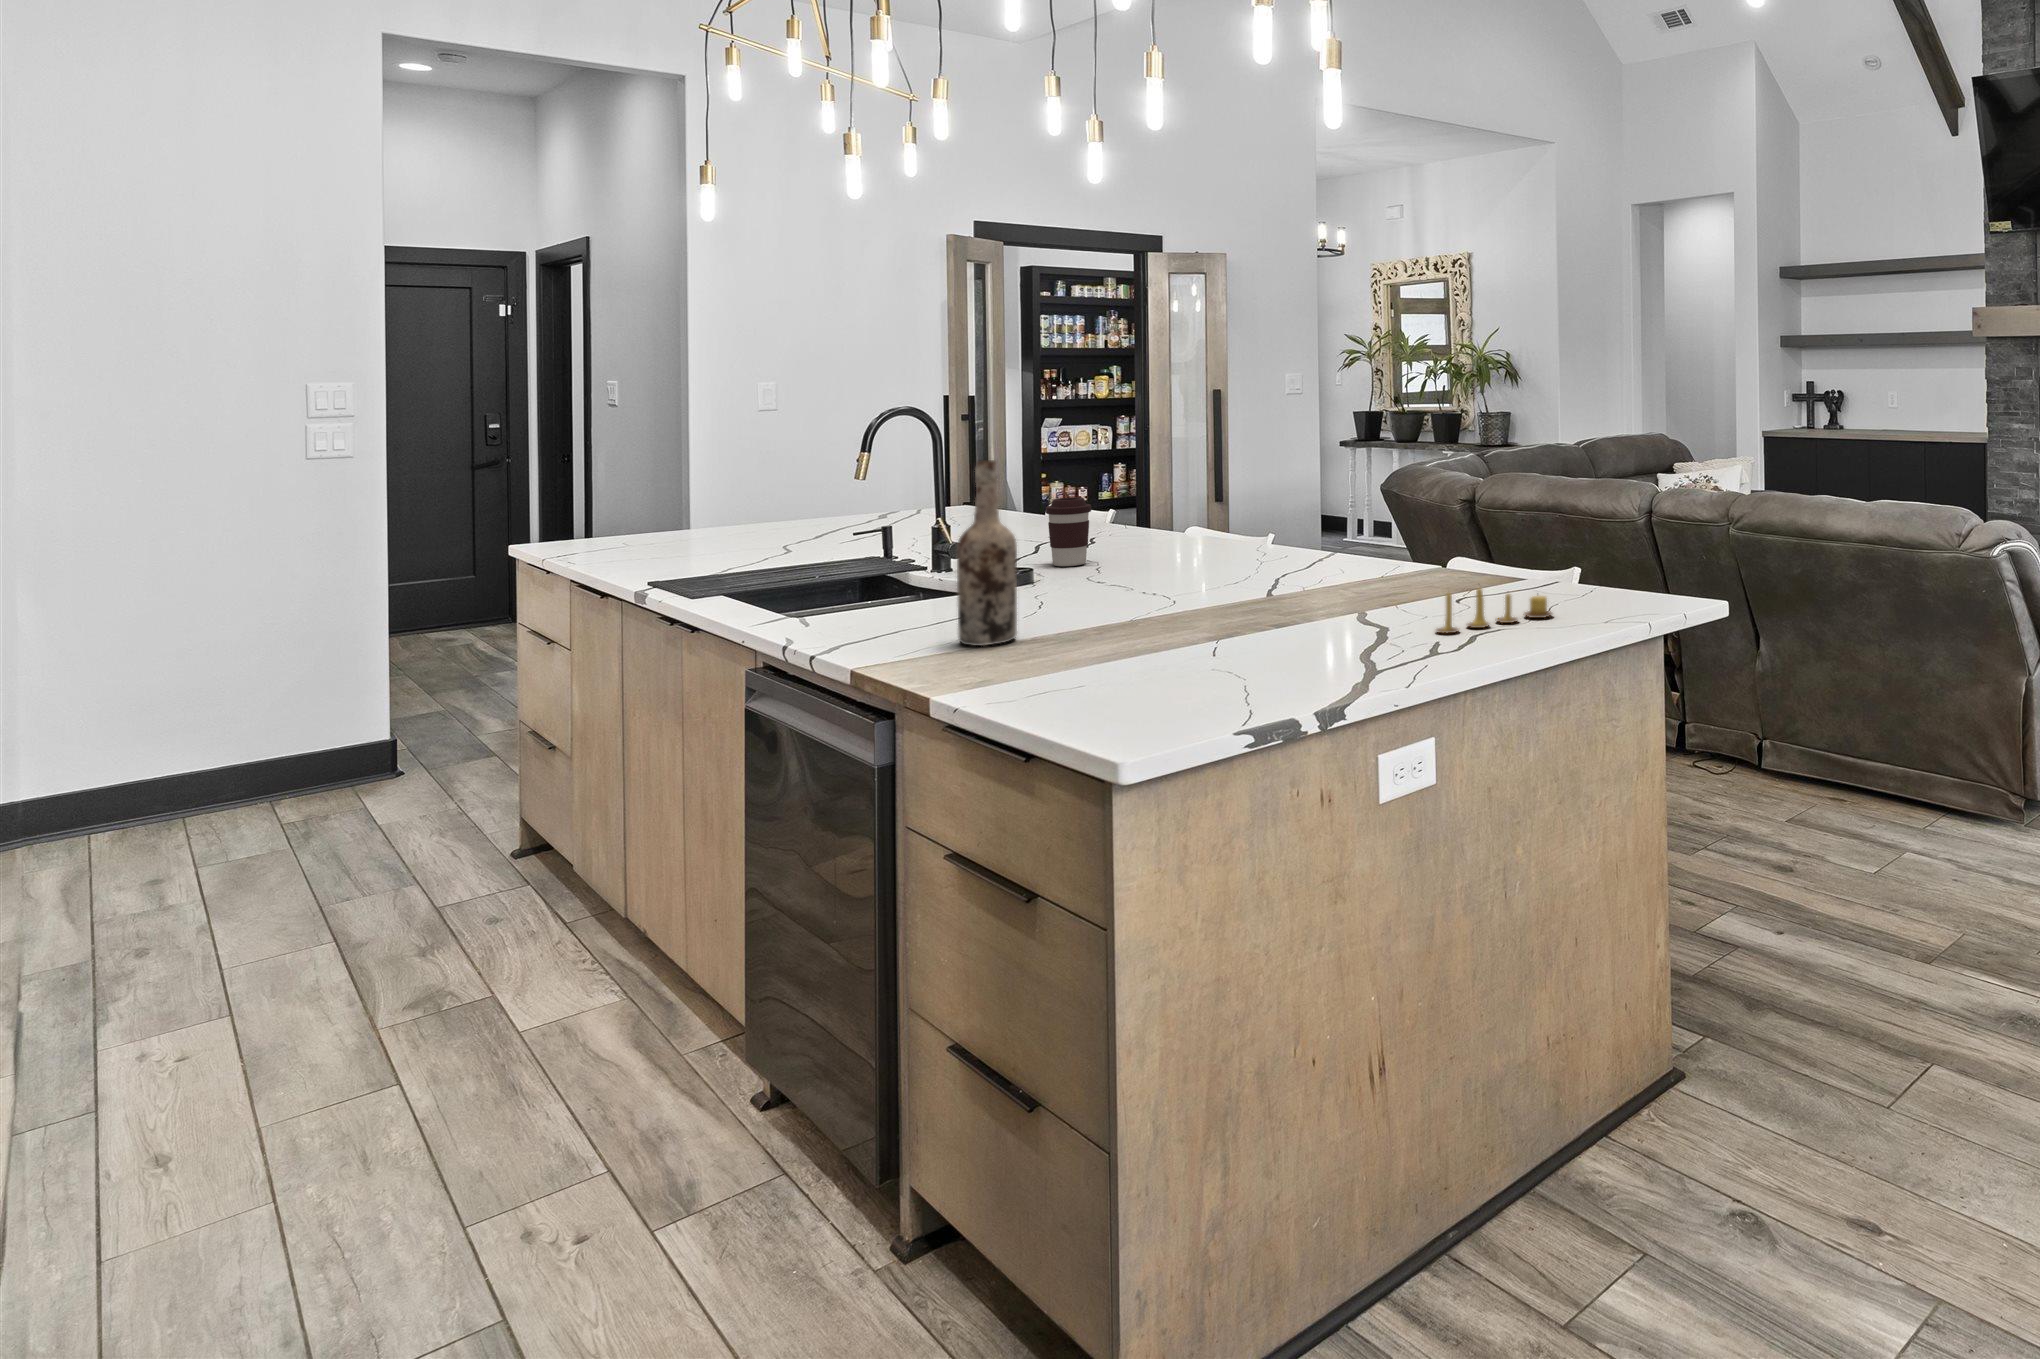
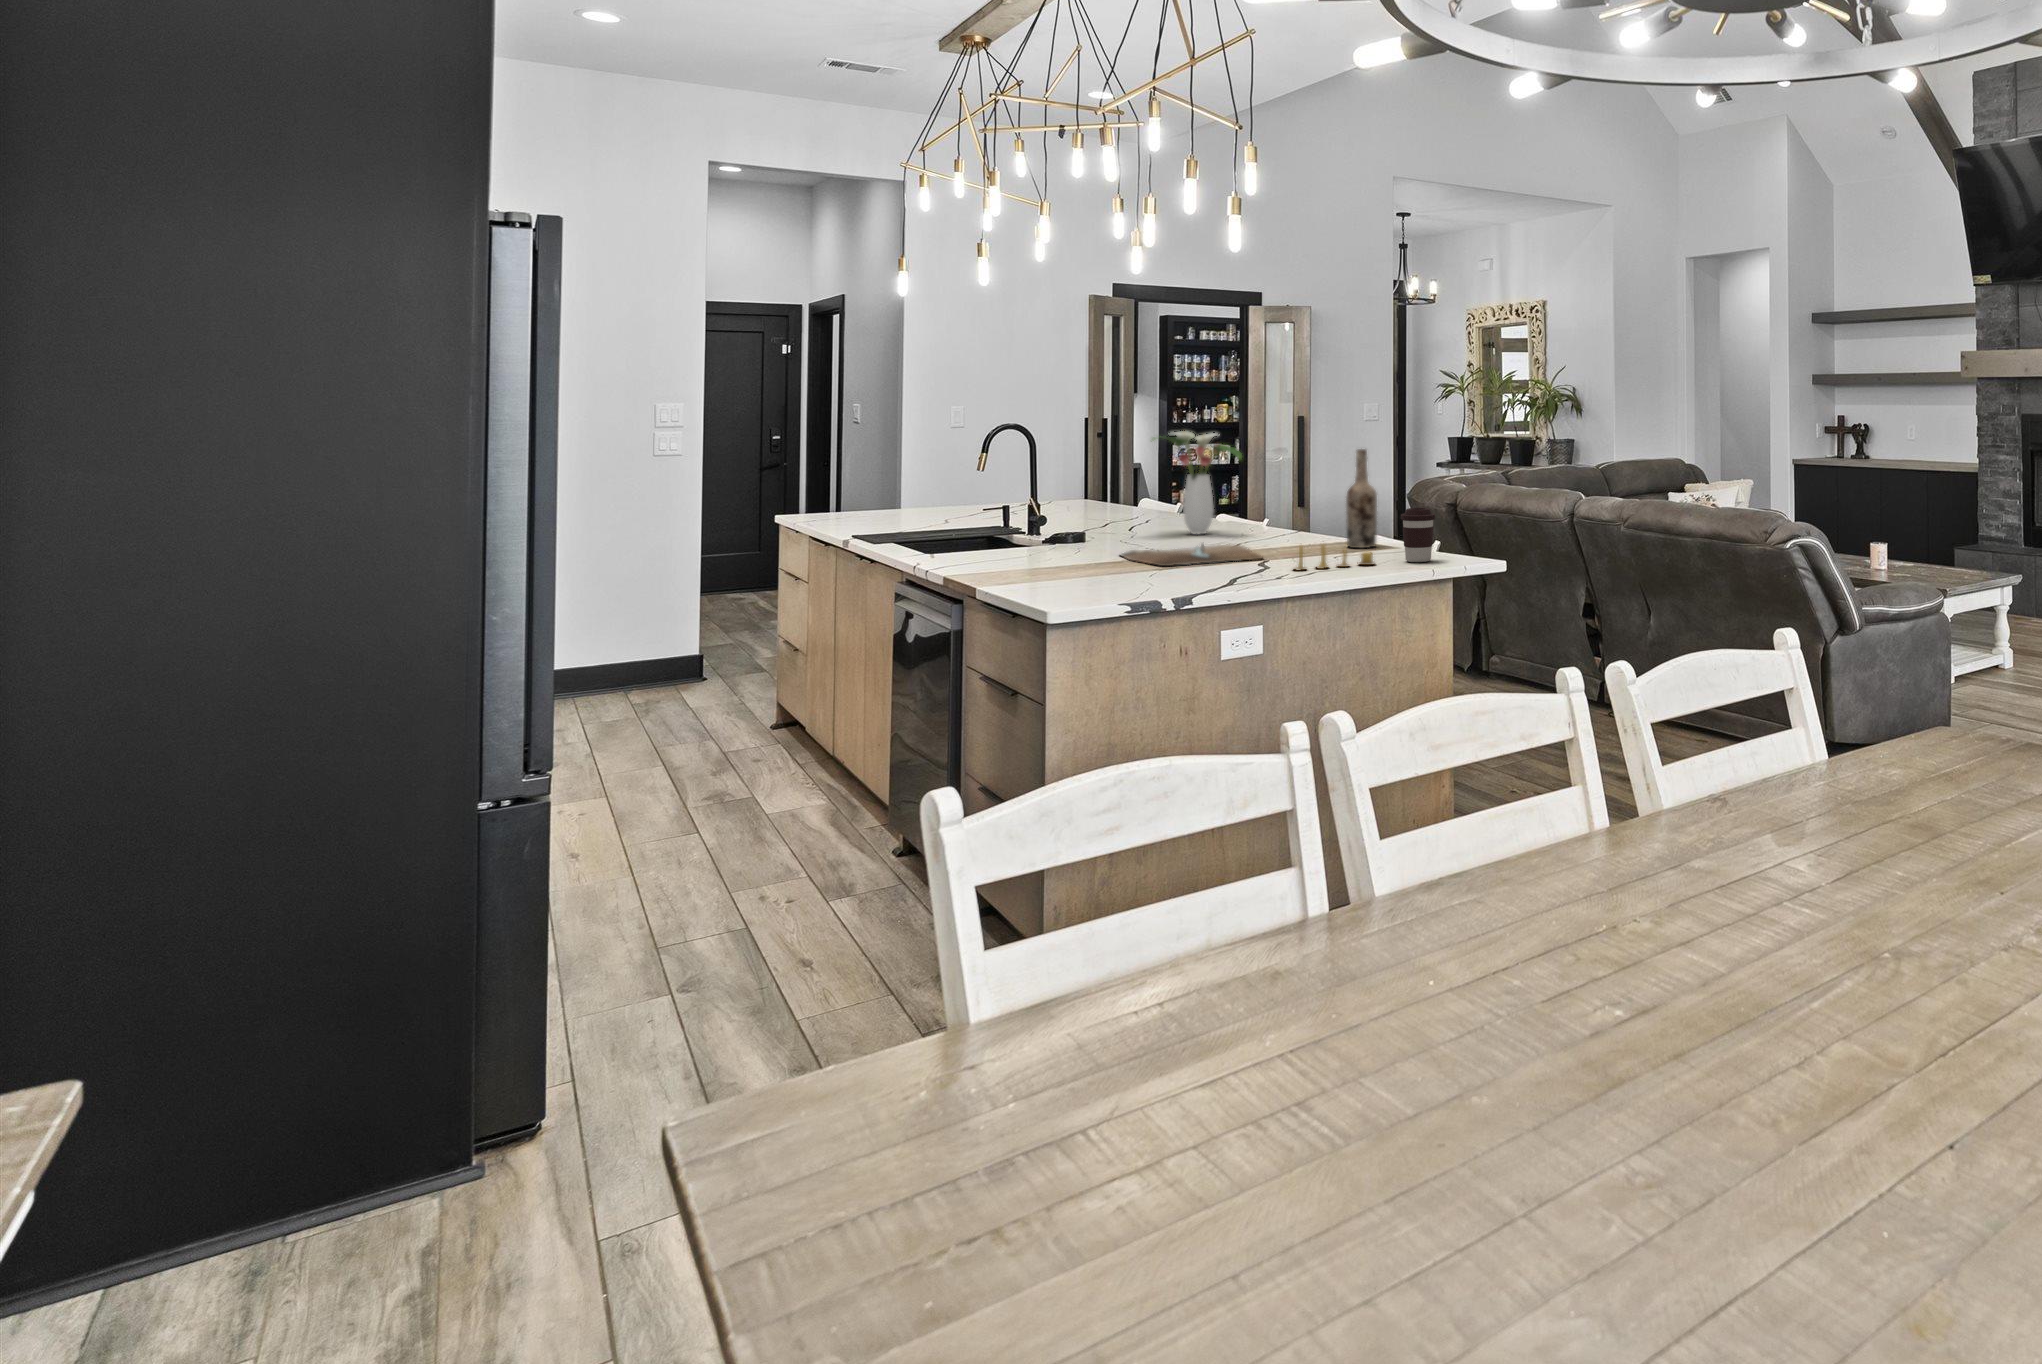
flower arrangement: none [1133,410,1271,564] -> present [1153,431,1242,534]
wine bottle: present [957,460,1017,646] -> present [1346,449,1377,548]
coffee cup: present [1046,497,1091,566] -> present [1401,508,1435,562]
cutting board: none [1117,582,1360,632] -> present [1121,544,1262,566]

